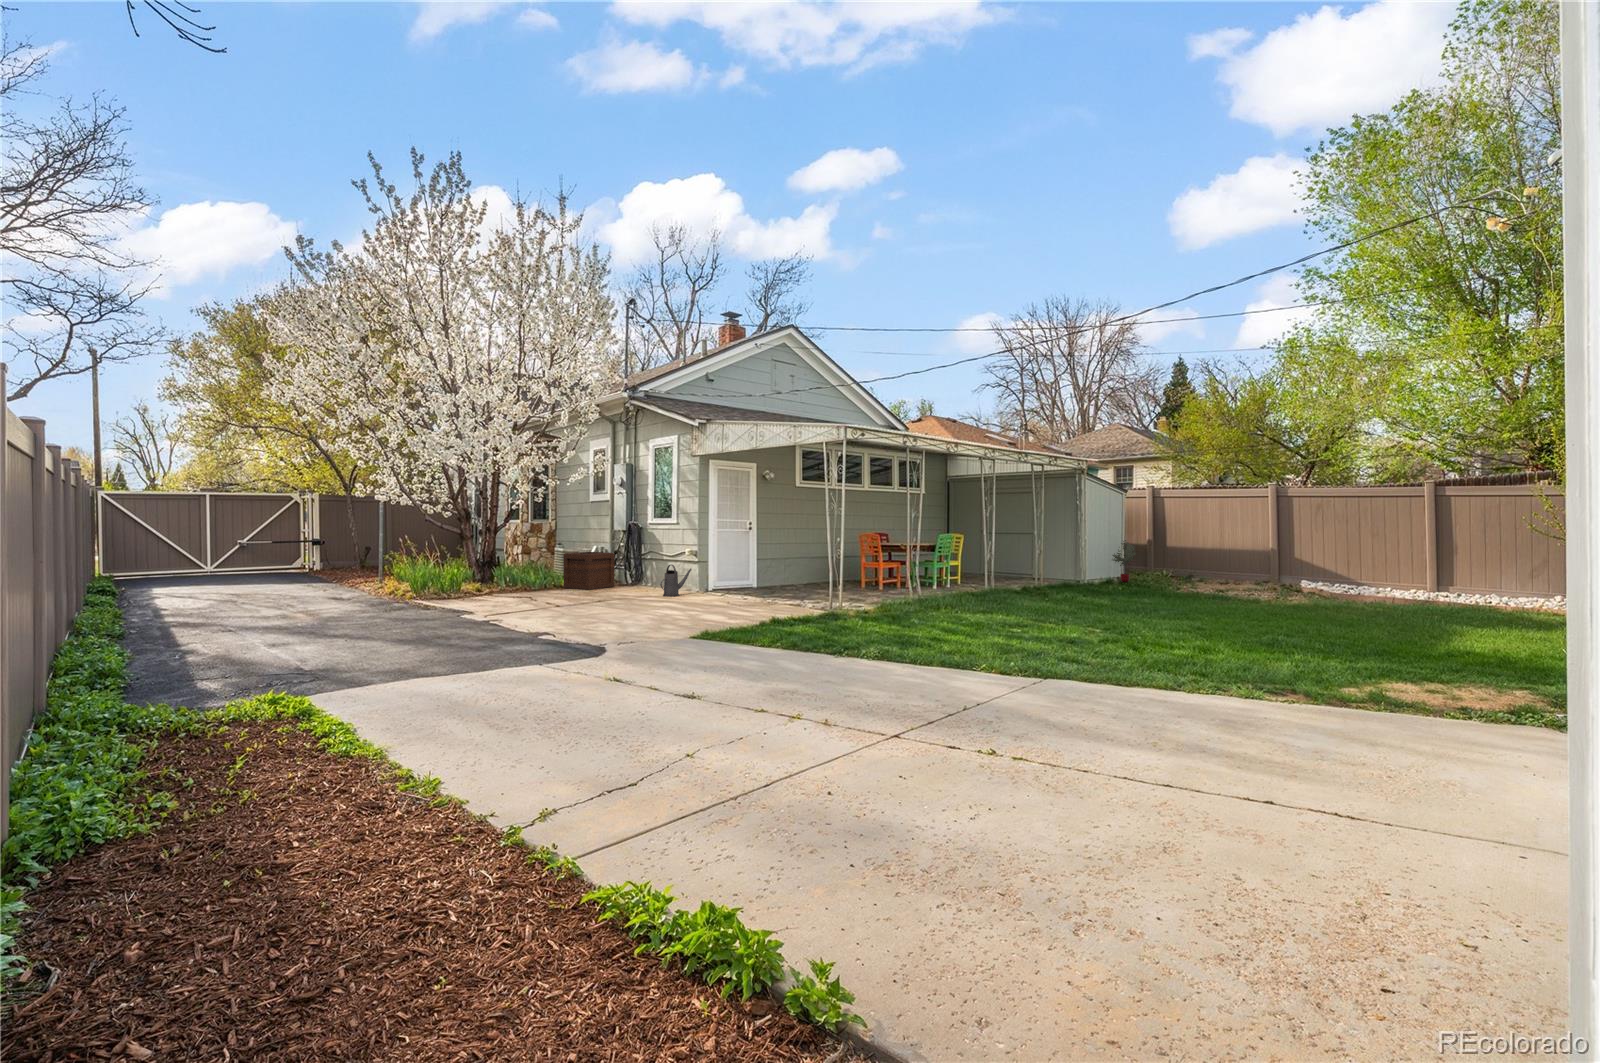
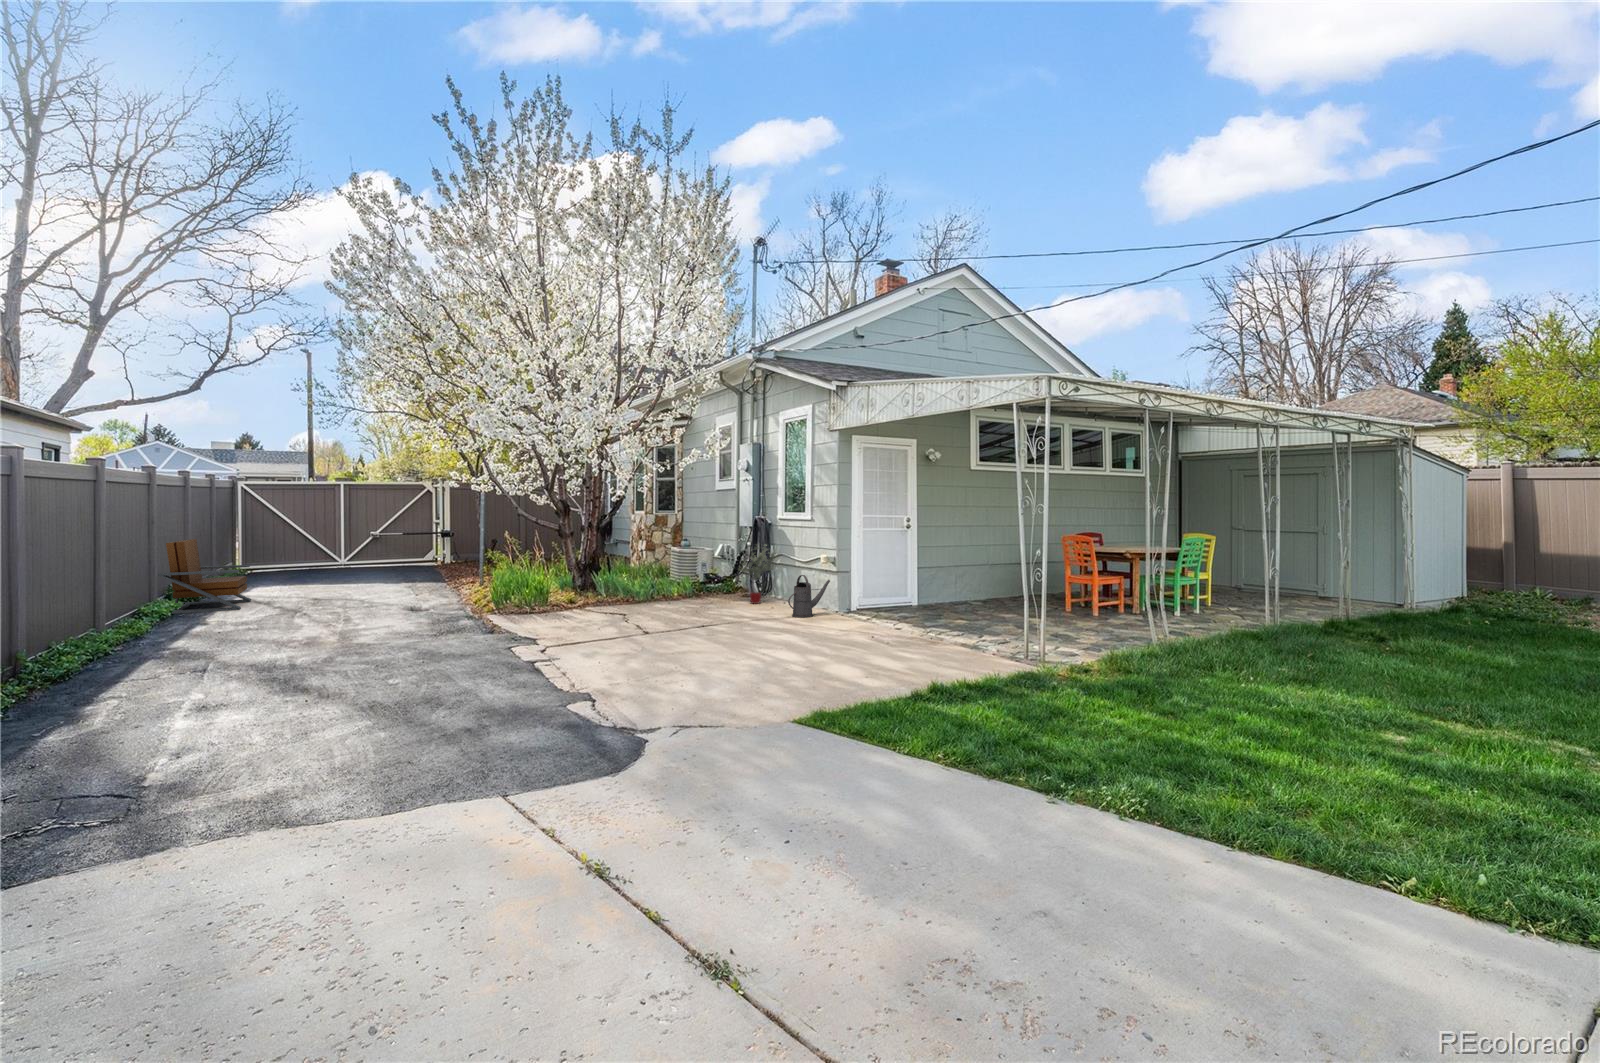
lounge chair: none [97,540,171,605] -> present [158,539,251,614]
potted tree: present [1112,540,1136,582] -> present [739,544,774,604]
wooden crate: present [563,552,615,590] -> none [677,553,738,602]

